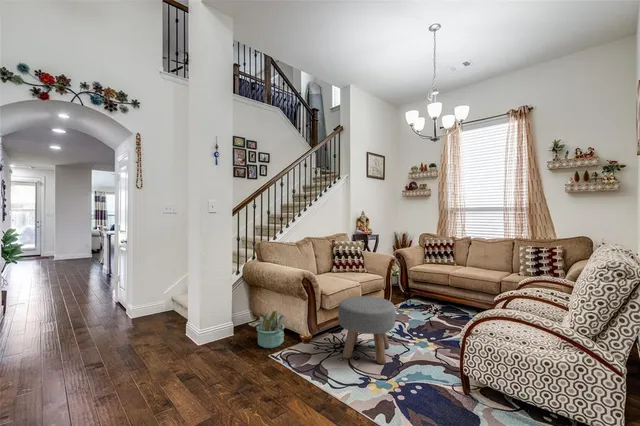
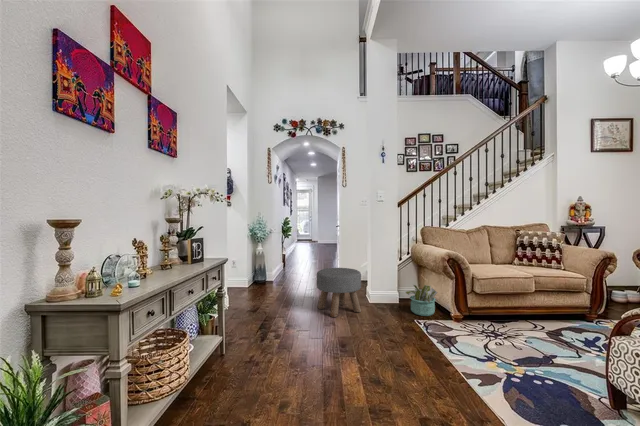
ottoman: present [338,296,395,364] -> present [317,268,361,317]

